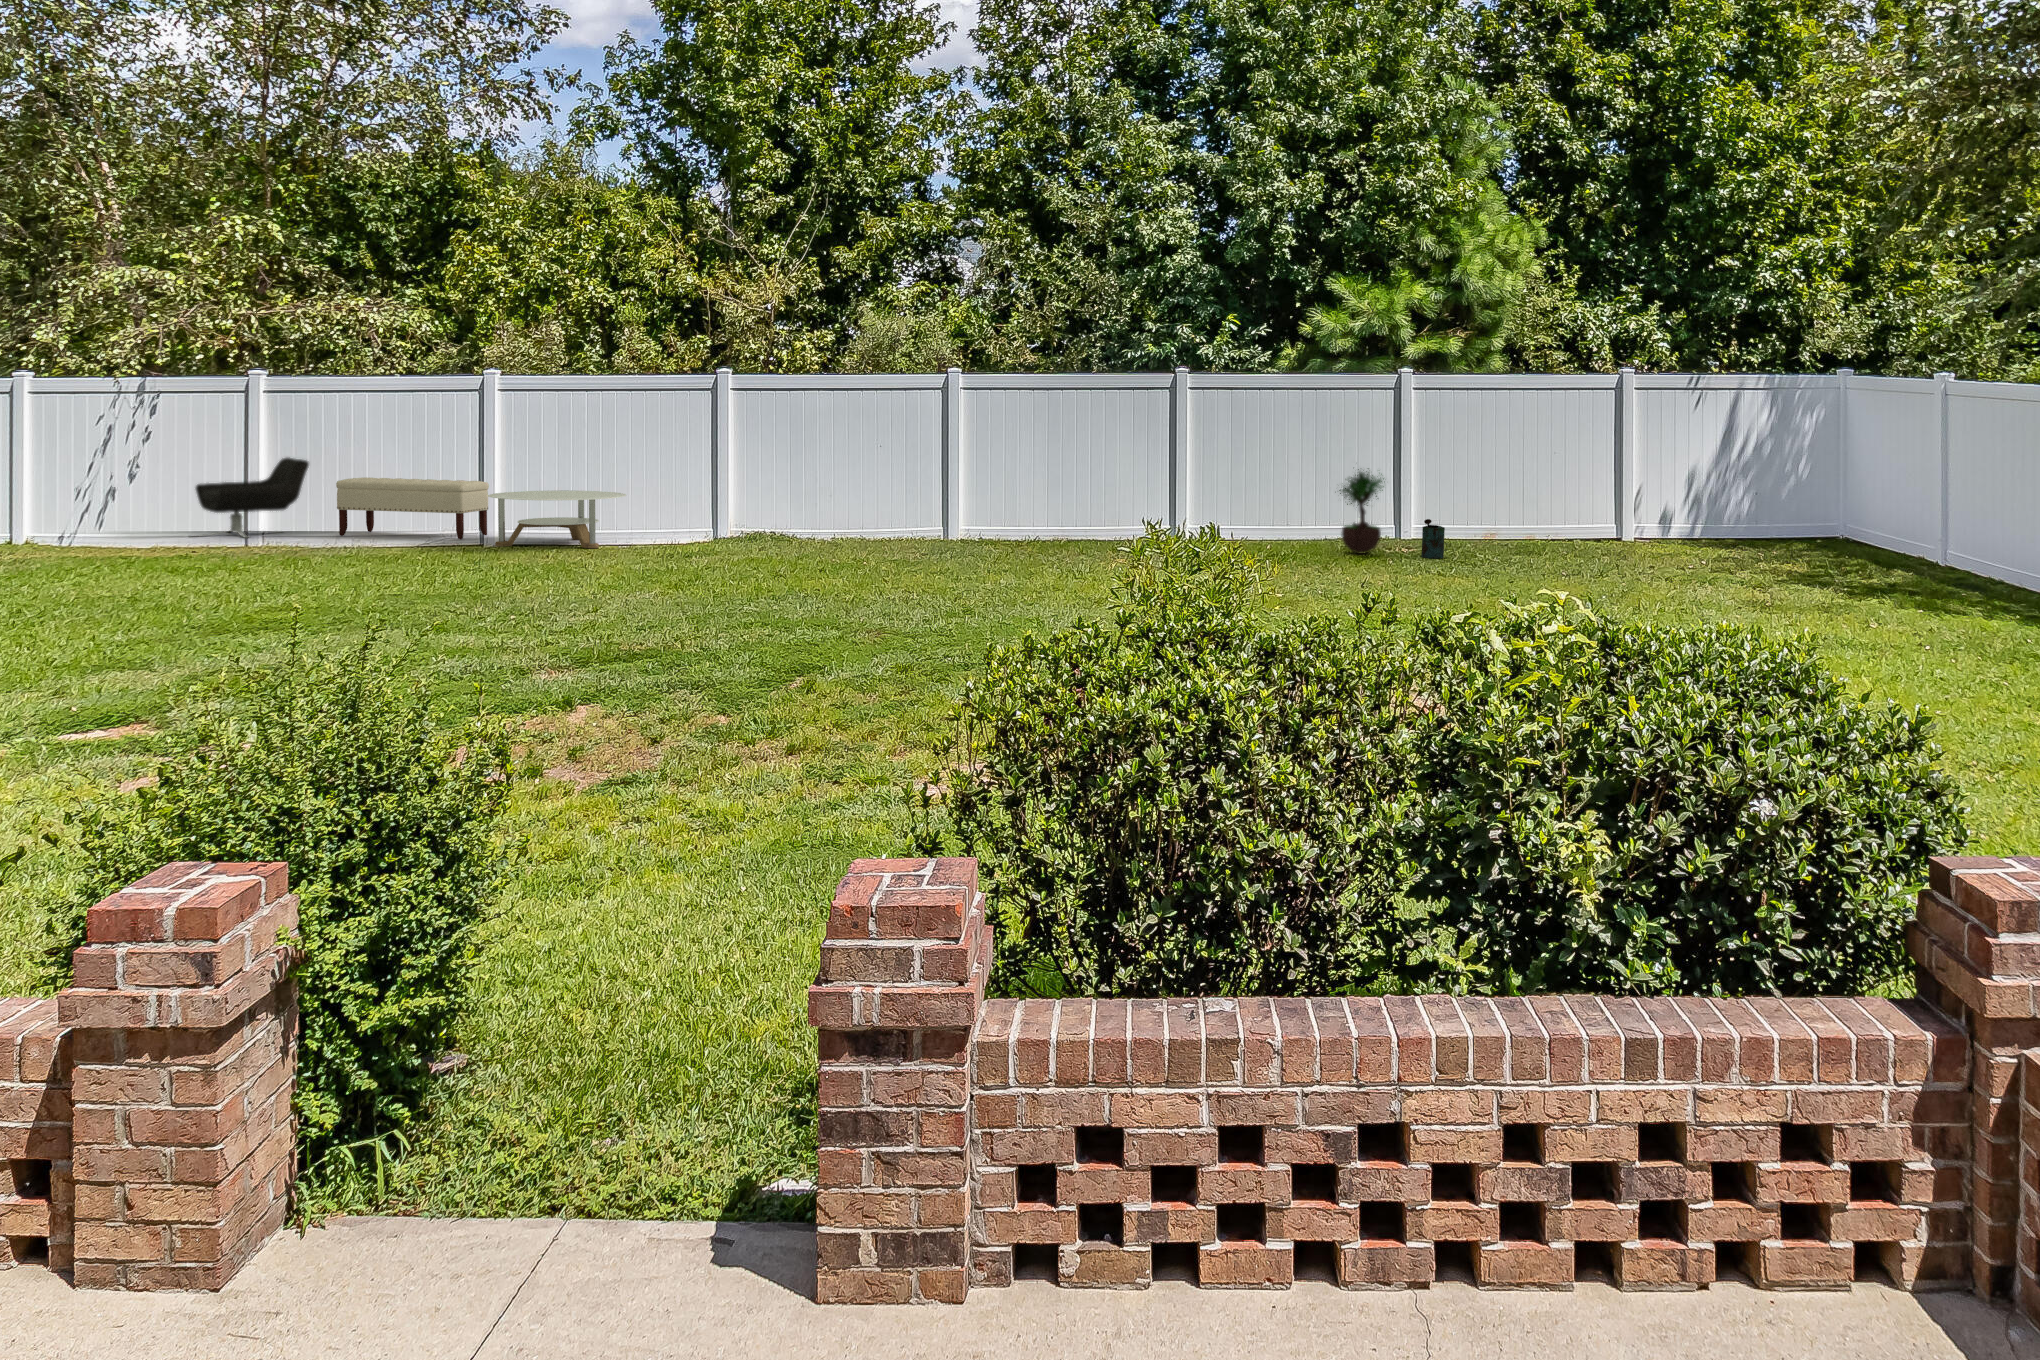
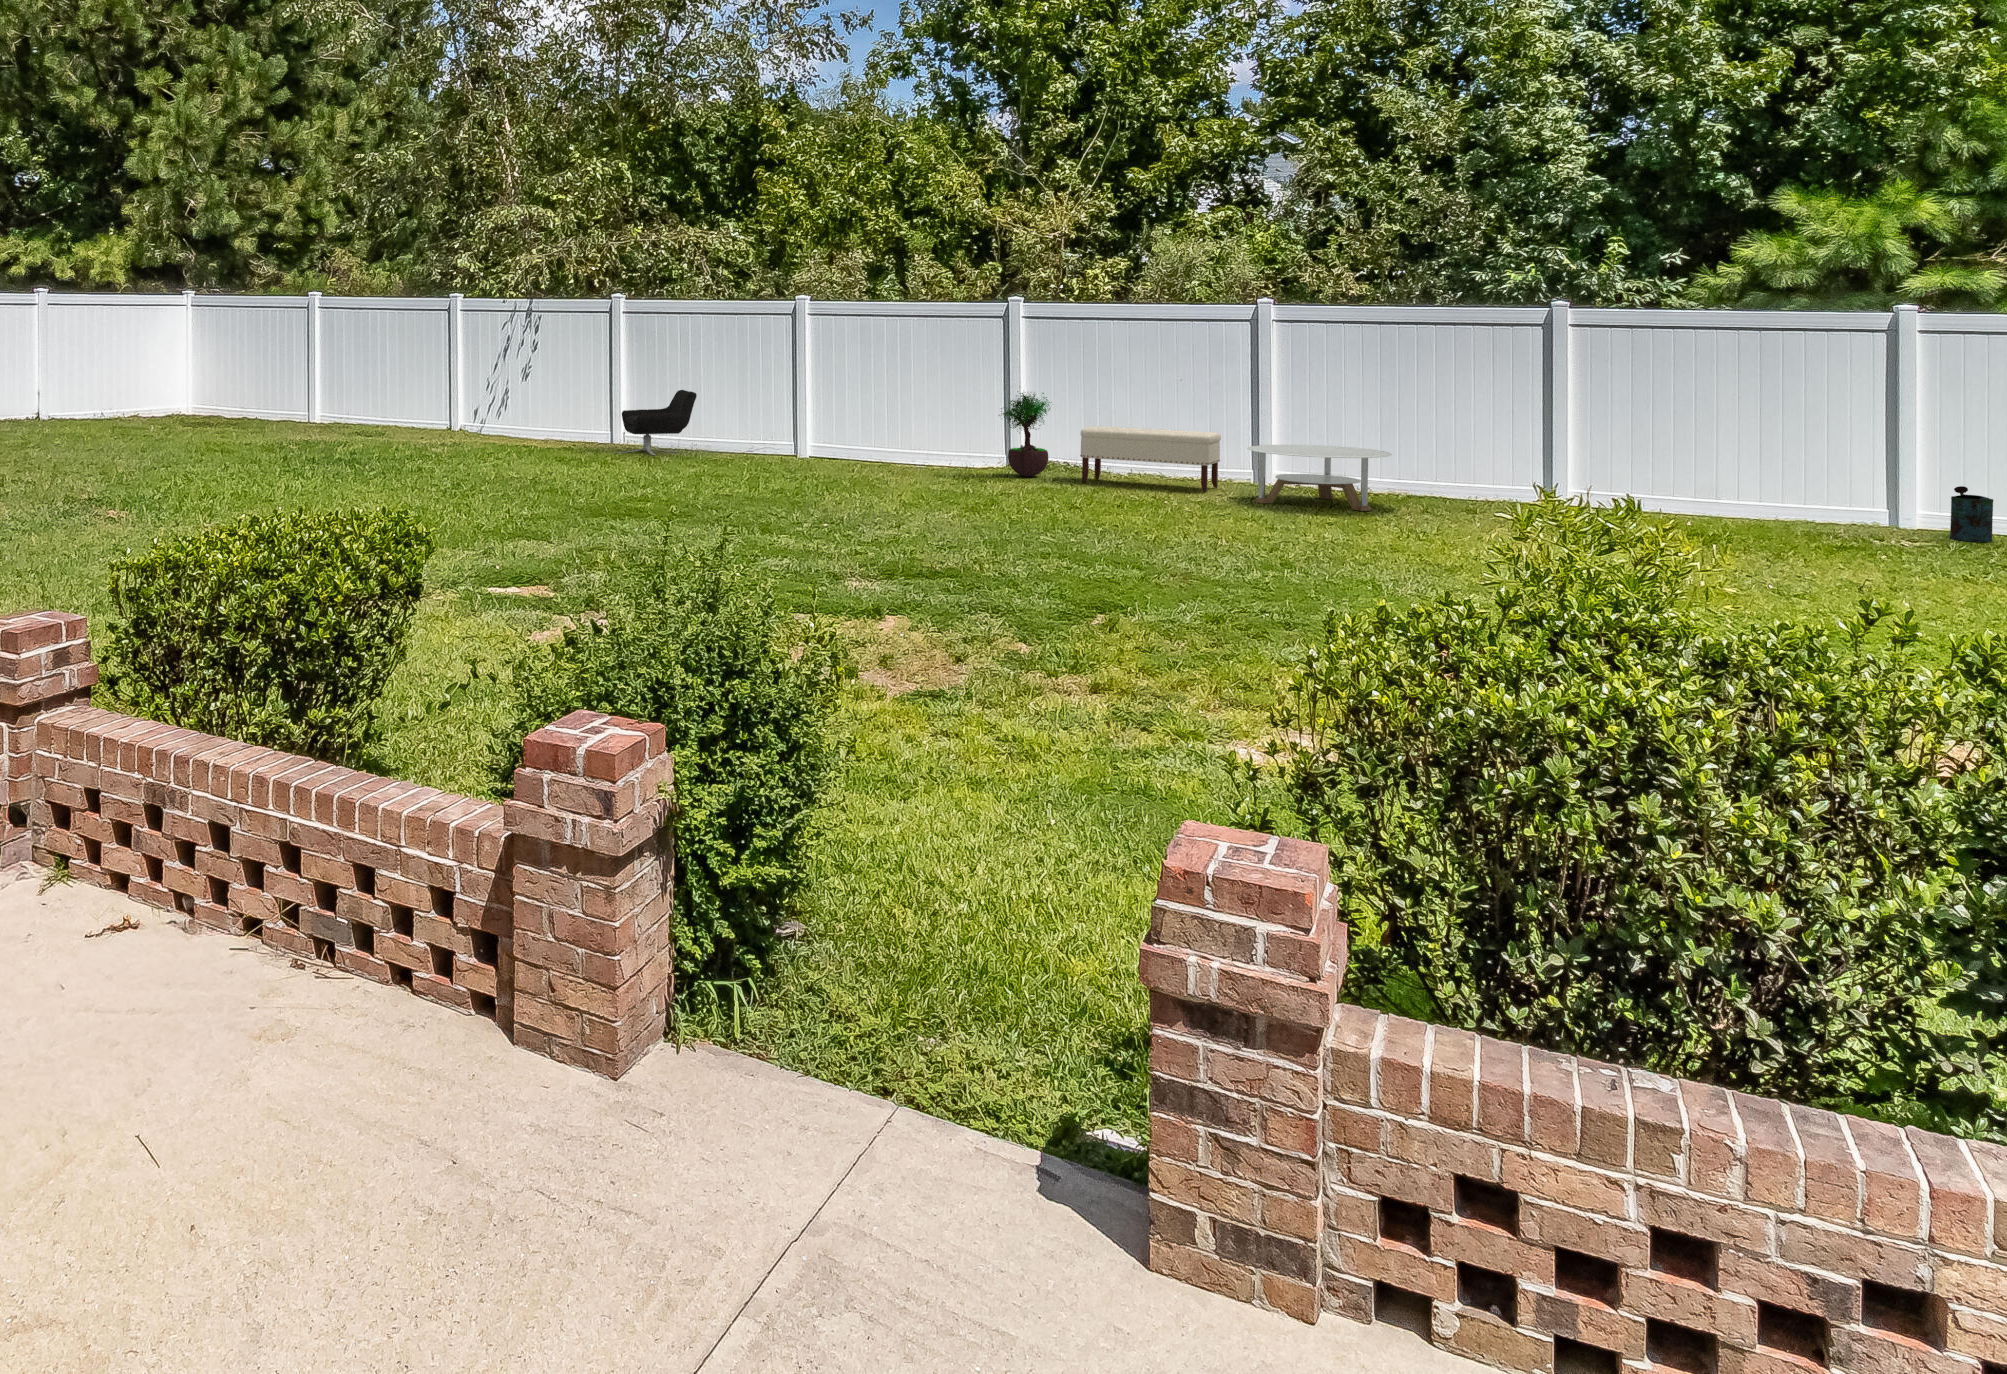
potted tree: present [1339,468,1385,554] -> present [1001,393,1050,477]
bench: present [336,477,489,540] -> present [1080,426,1221,492]
round table: present [488,490,626,548] -> present [1247,445,1392,511]

